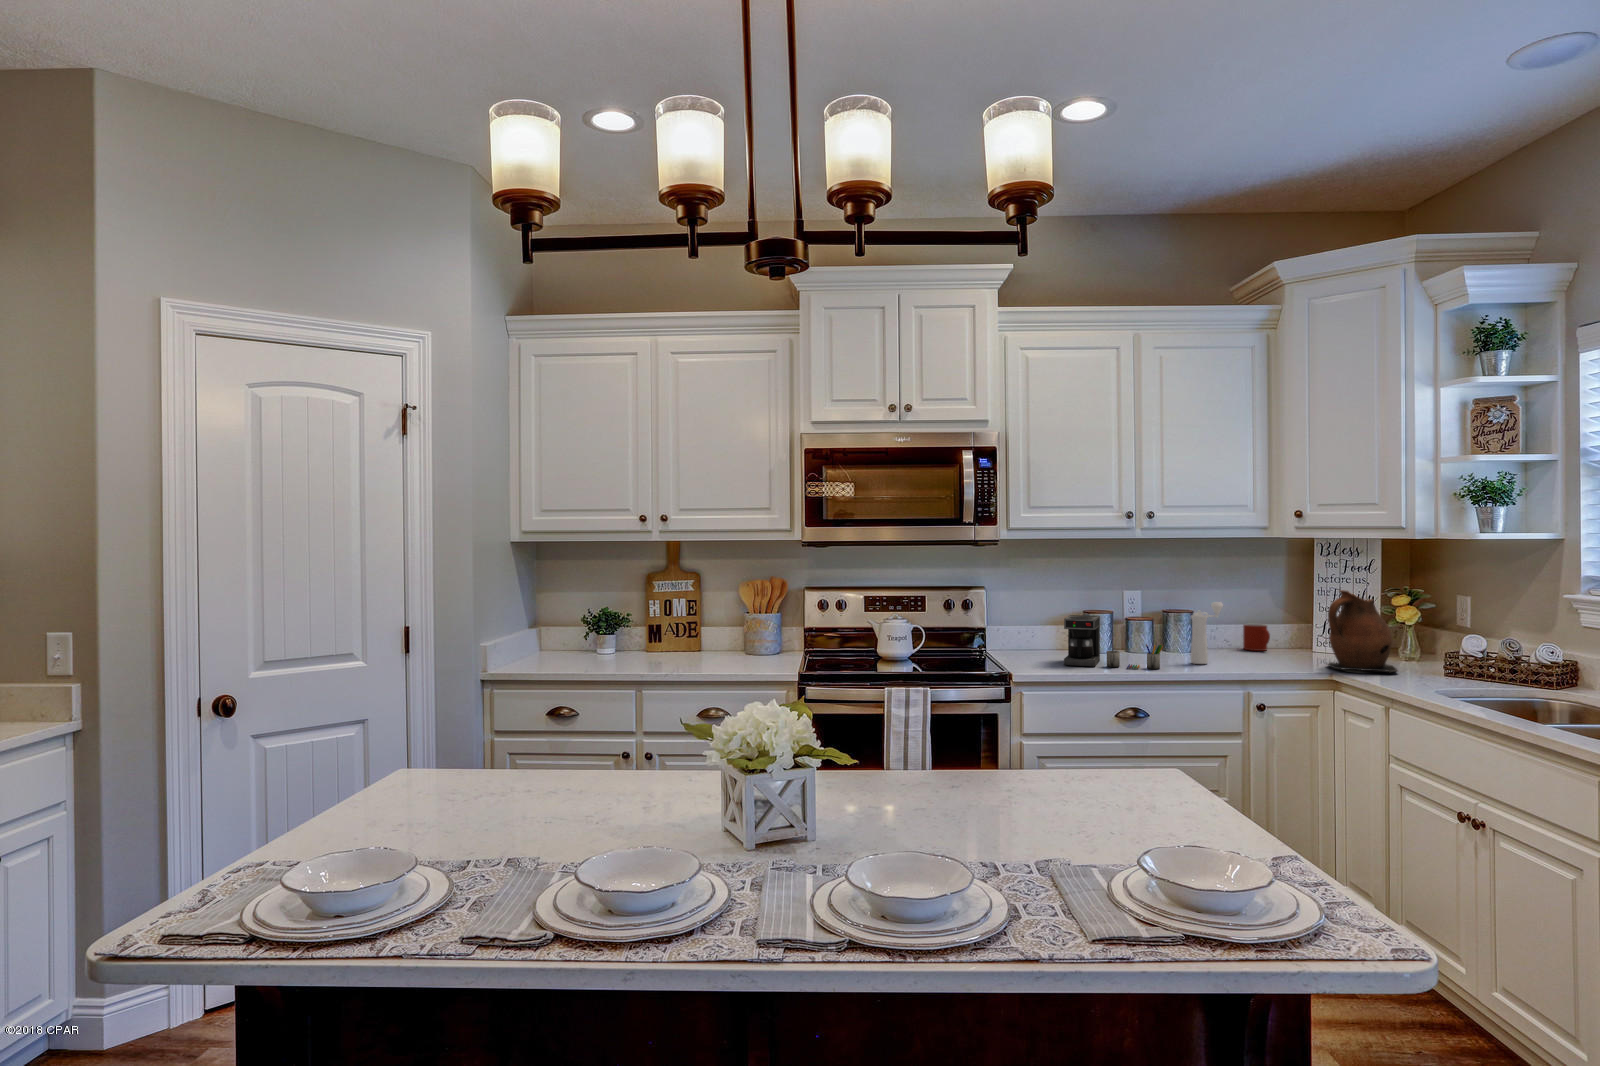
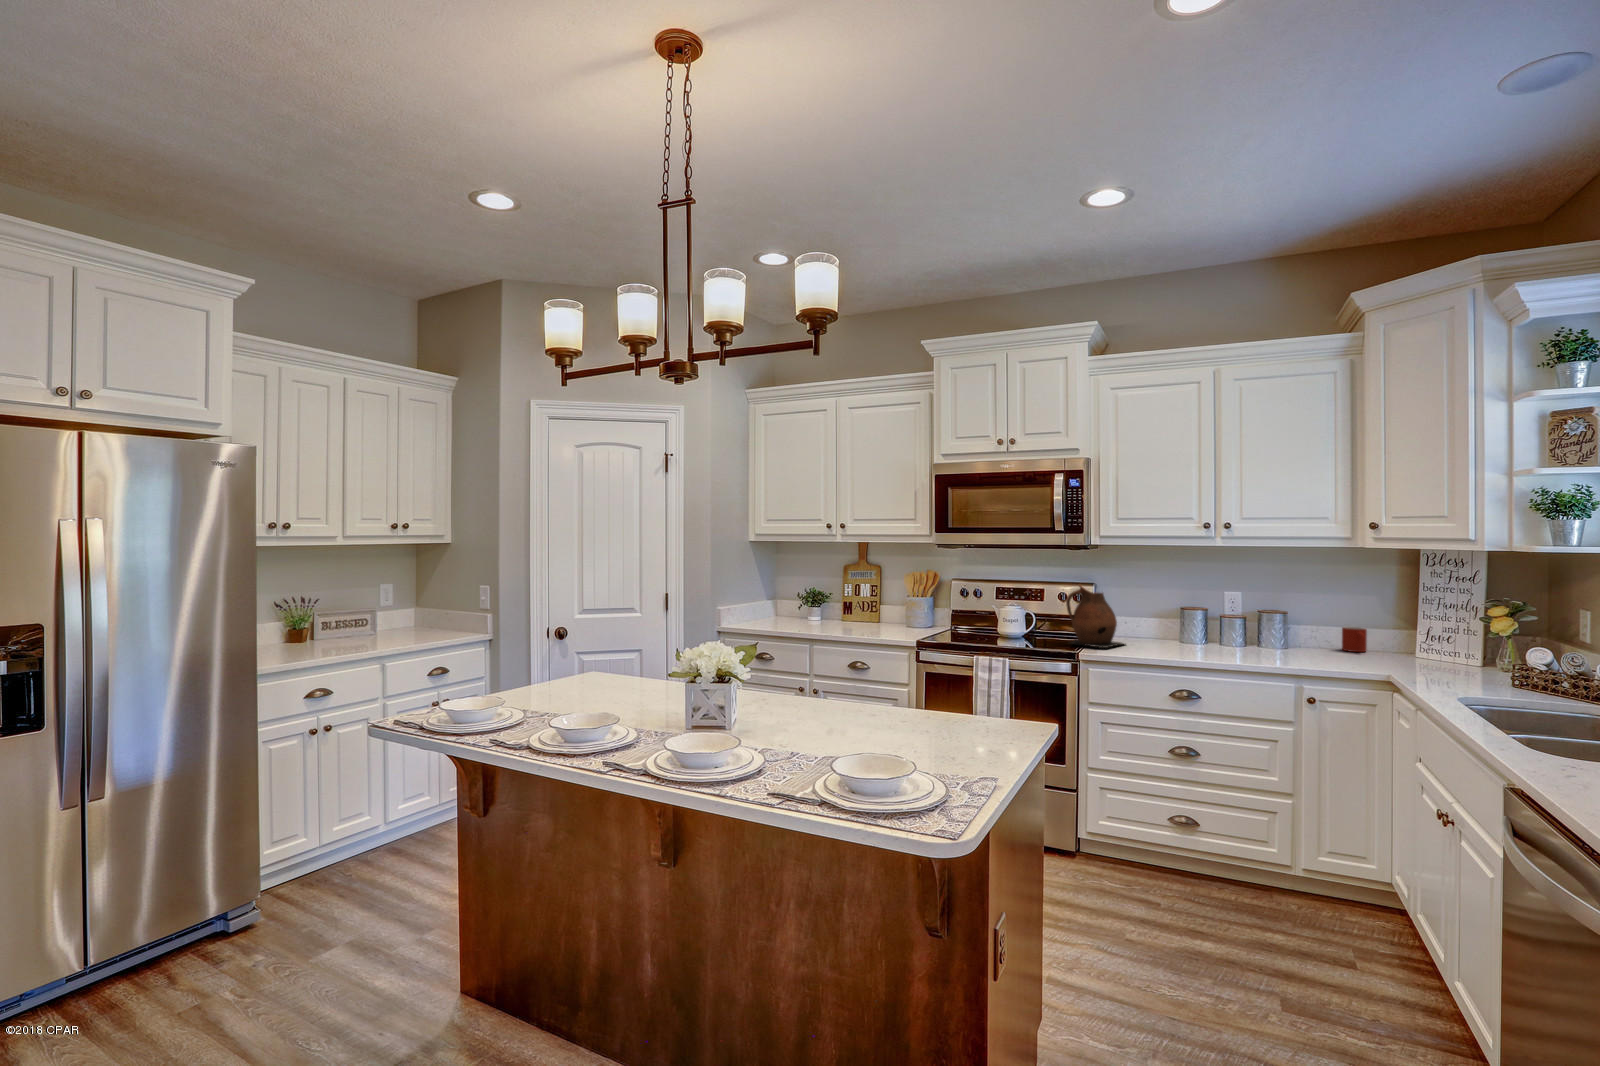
ceramic pitcher: present [1328,590,1397,673] -> present [1066,585,1124,648]
pepper mill: present [1191,602,1223,664] -> none [1262,604,1300,659]
coffee maker: present [1064,615,1164,669] -> none [1139,609,1227,659]

